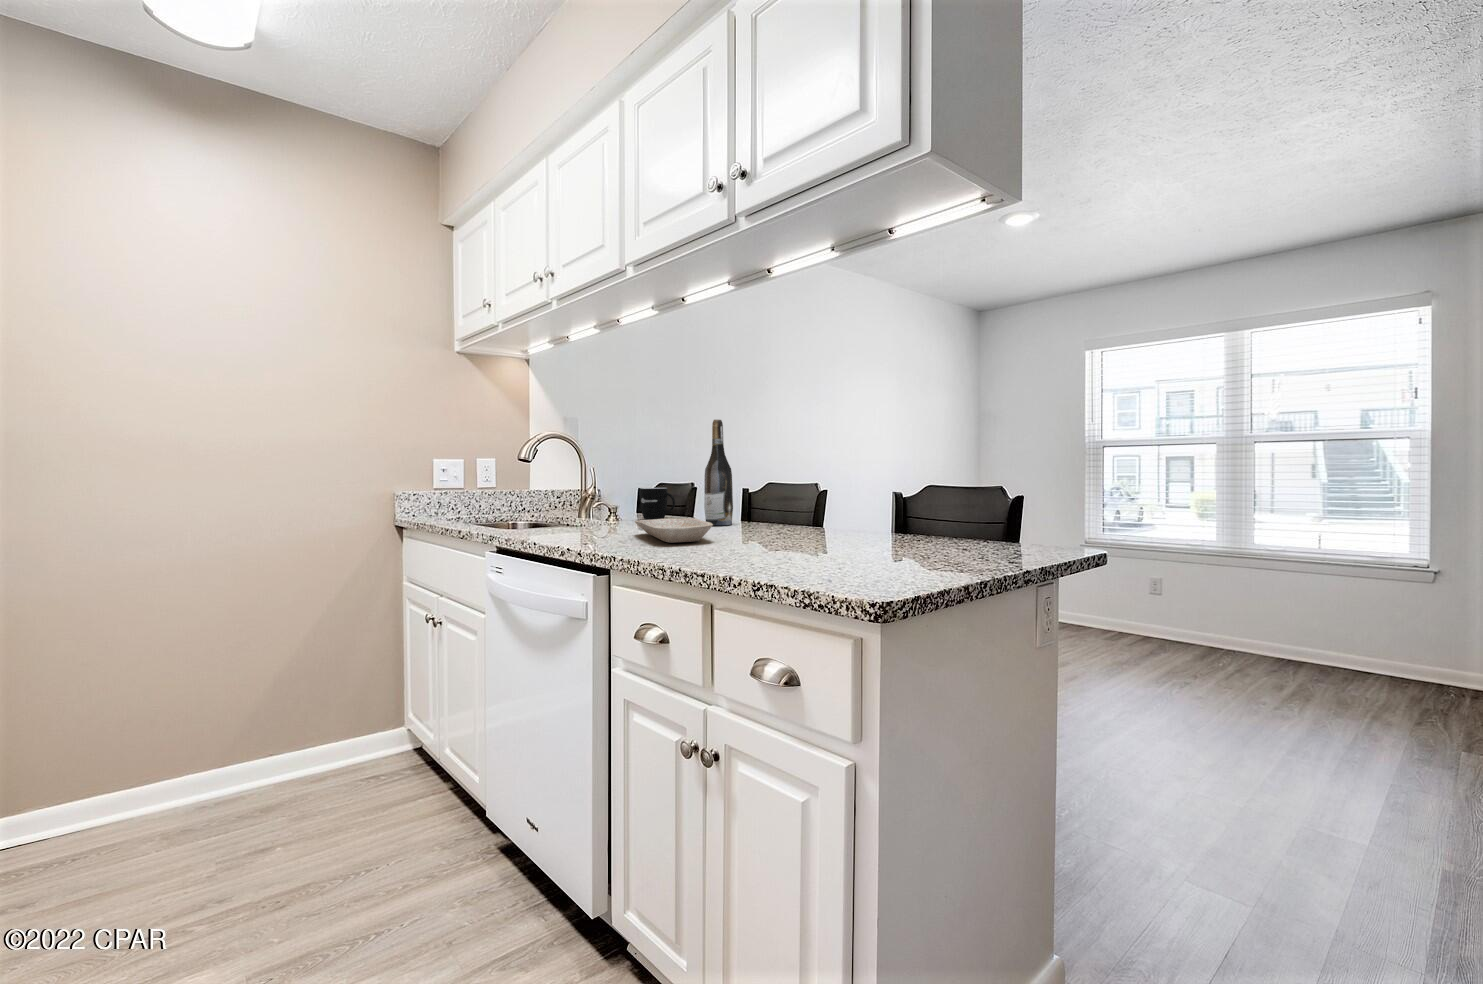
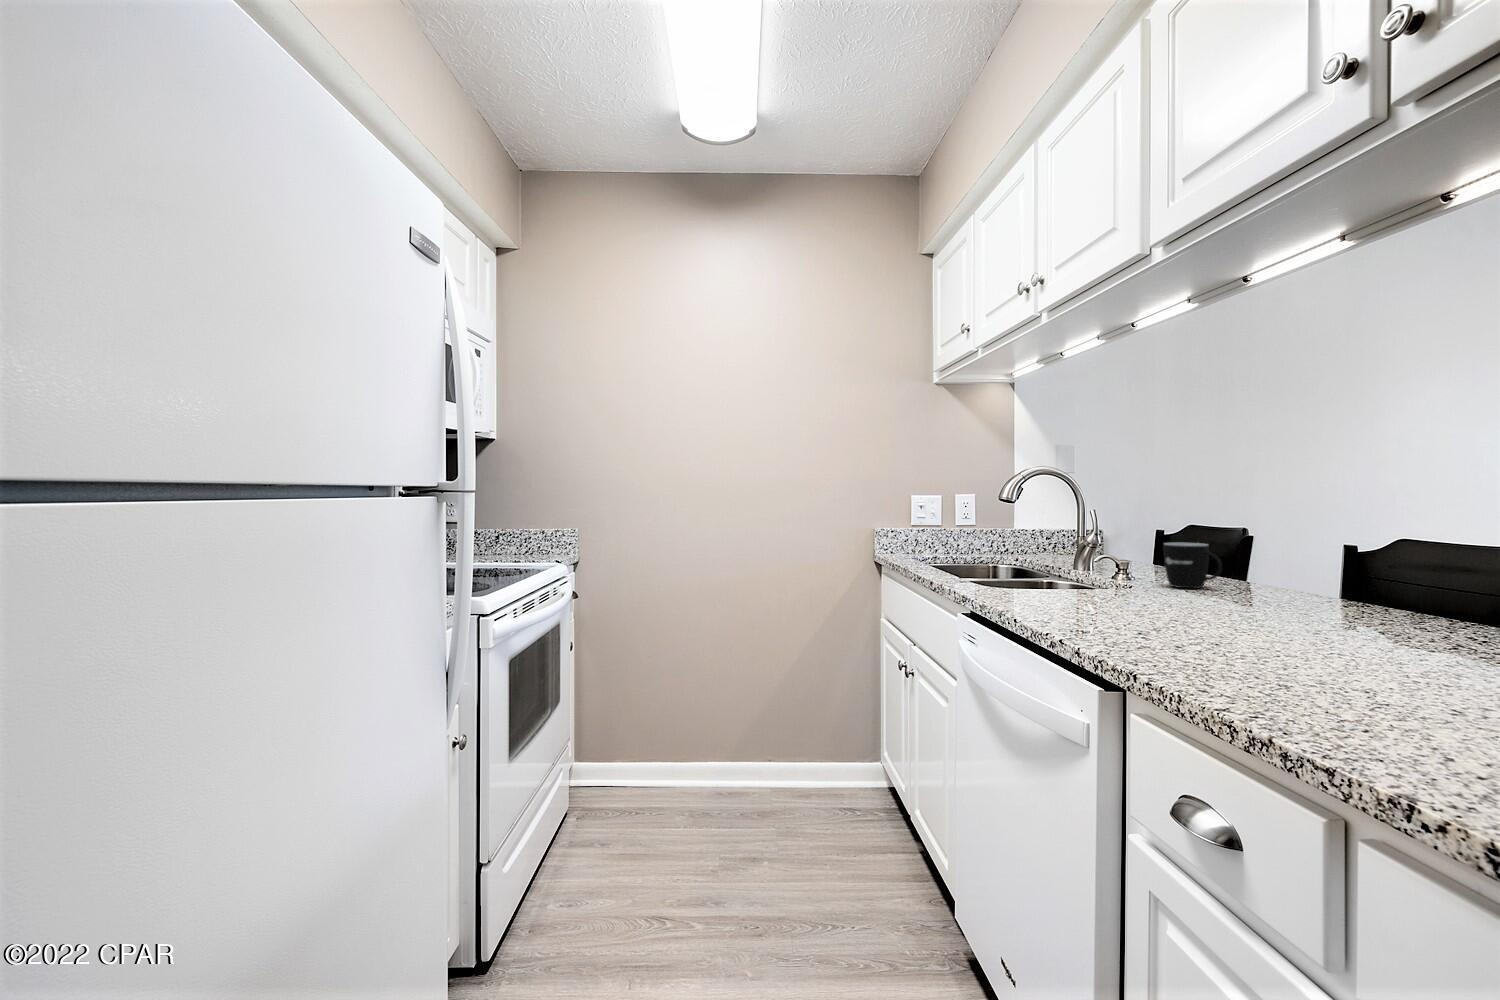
wine bottle: present [704,420,733,525] -> none [1281,450,1340,616]
tray: present [635,518,713,543] -> none [1161,601,1317,657]

